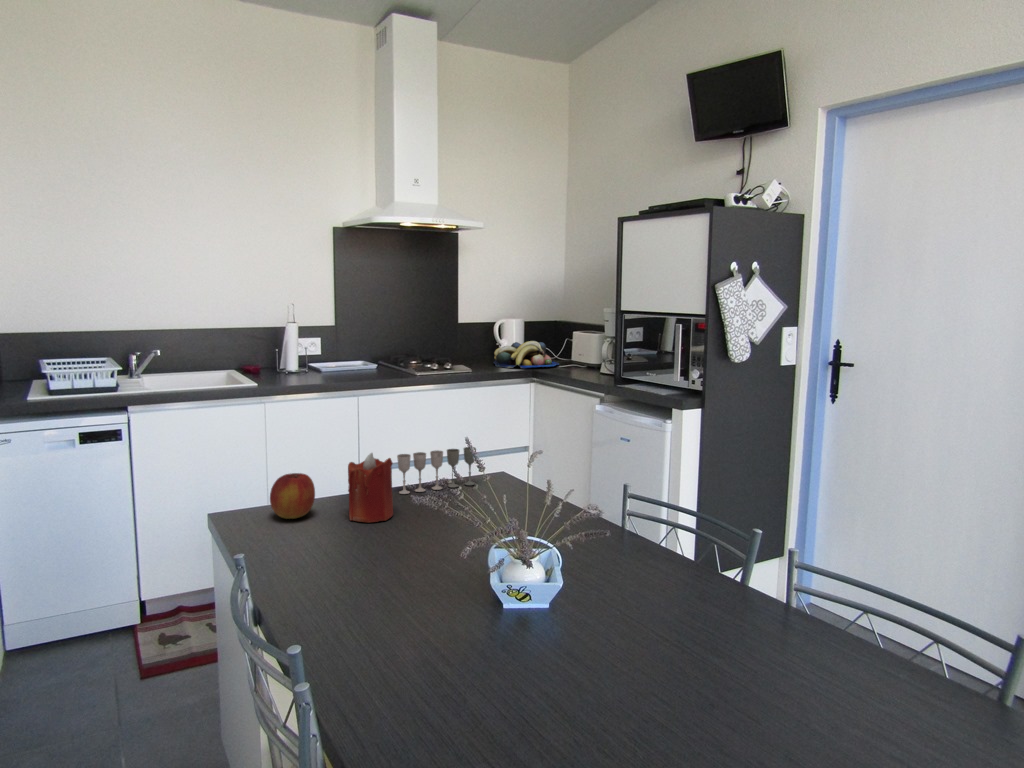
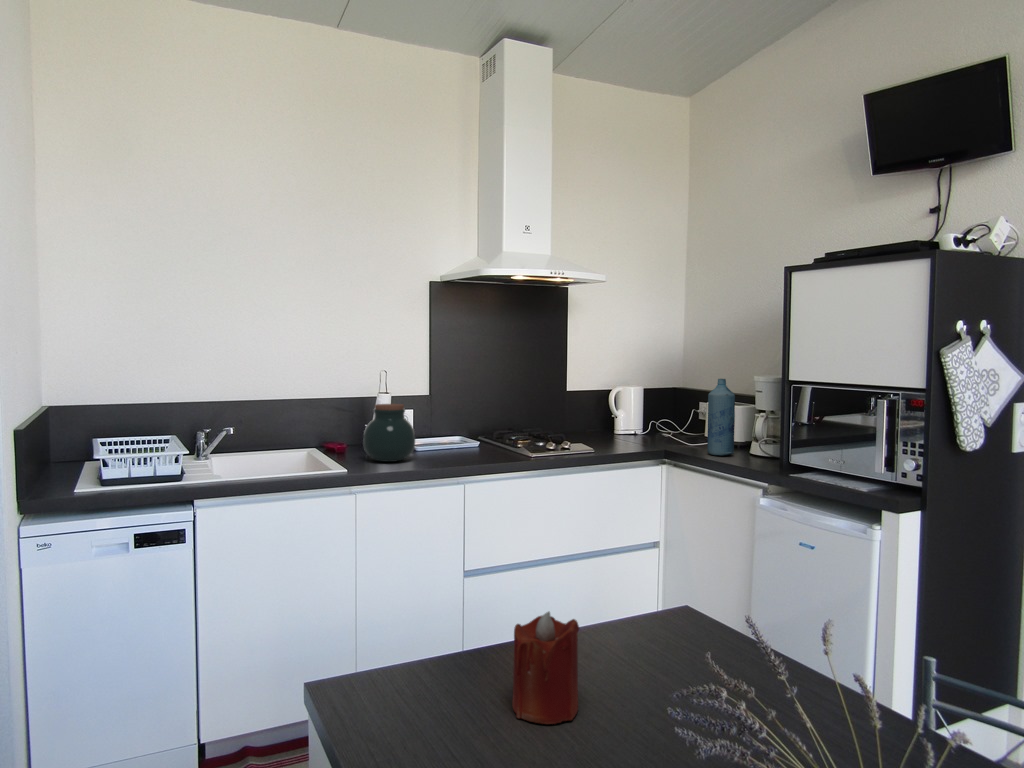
bottle: none [565,311,586,374] -> present [707,379,735,455]
jar: none [273,331,318,379] -> present [363,404,415,462]
fruit bowl: present [493,341,559,368] -> none [613,412,693,447]
wine glass: present [397,447,476,494] -> none [567,585,672,659]
apple: present [270,473,315,519] -> none [398,639,463,713]

